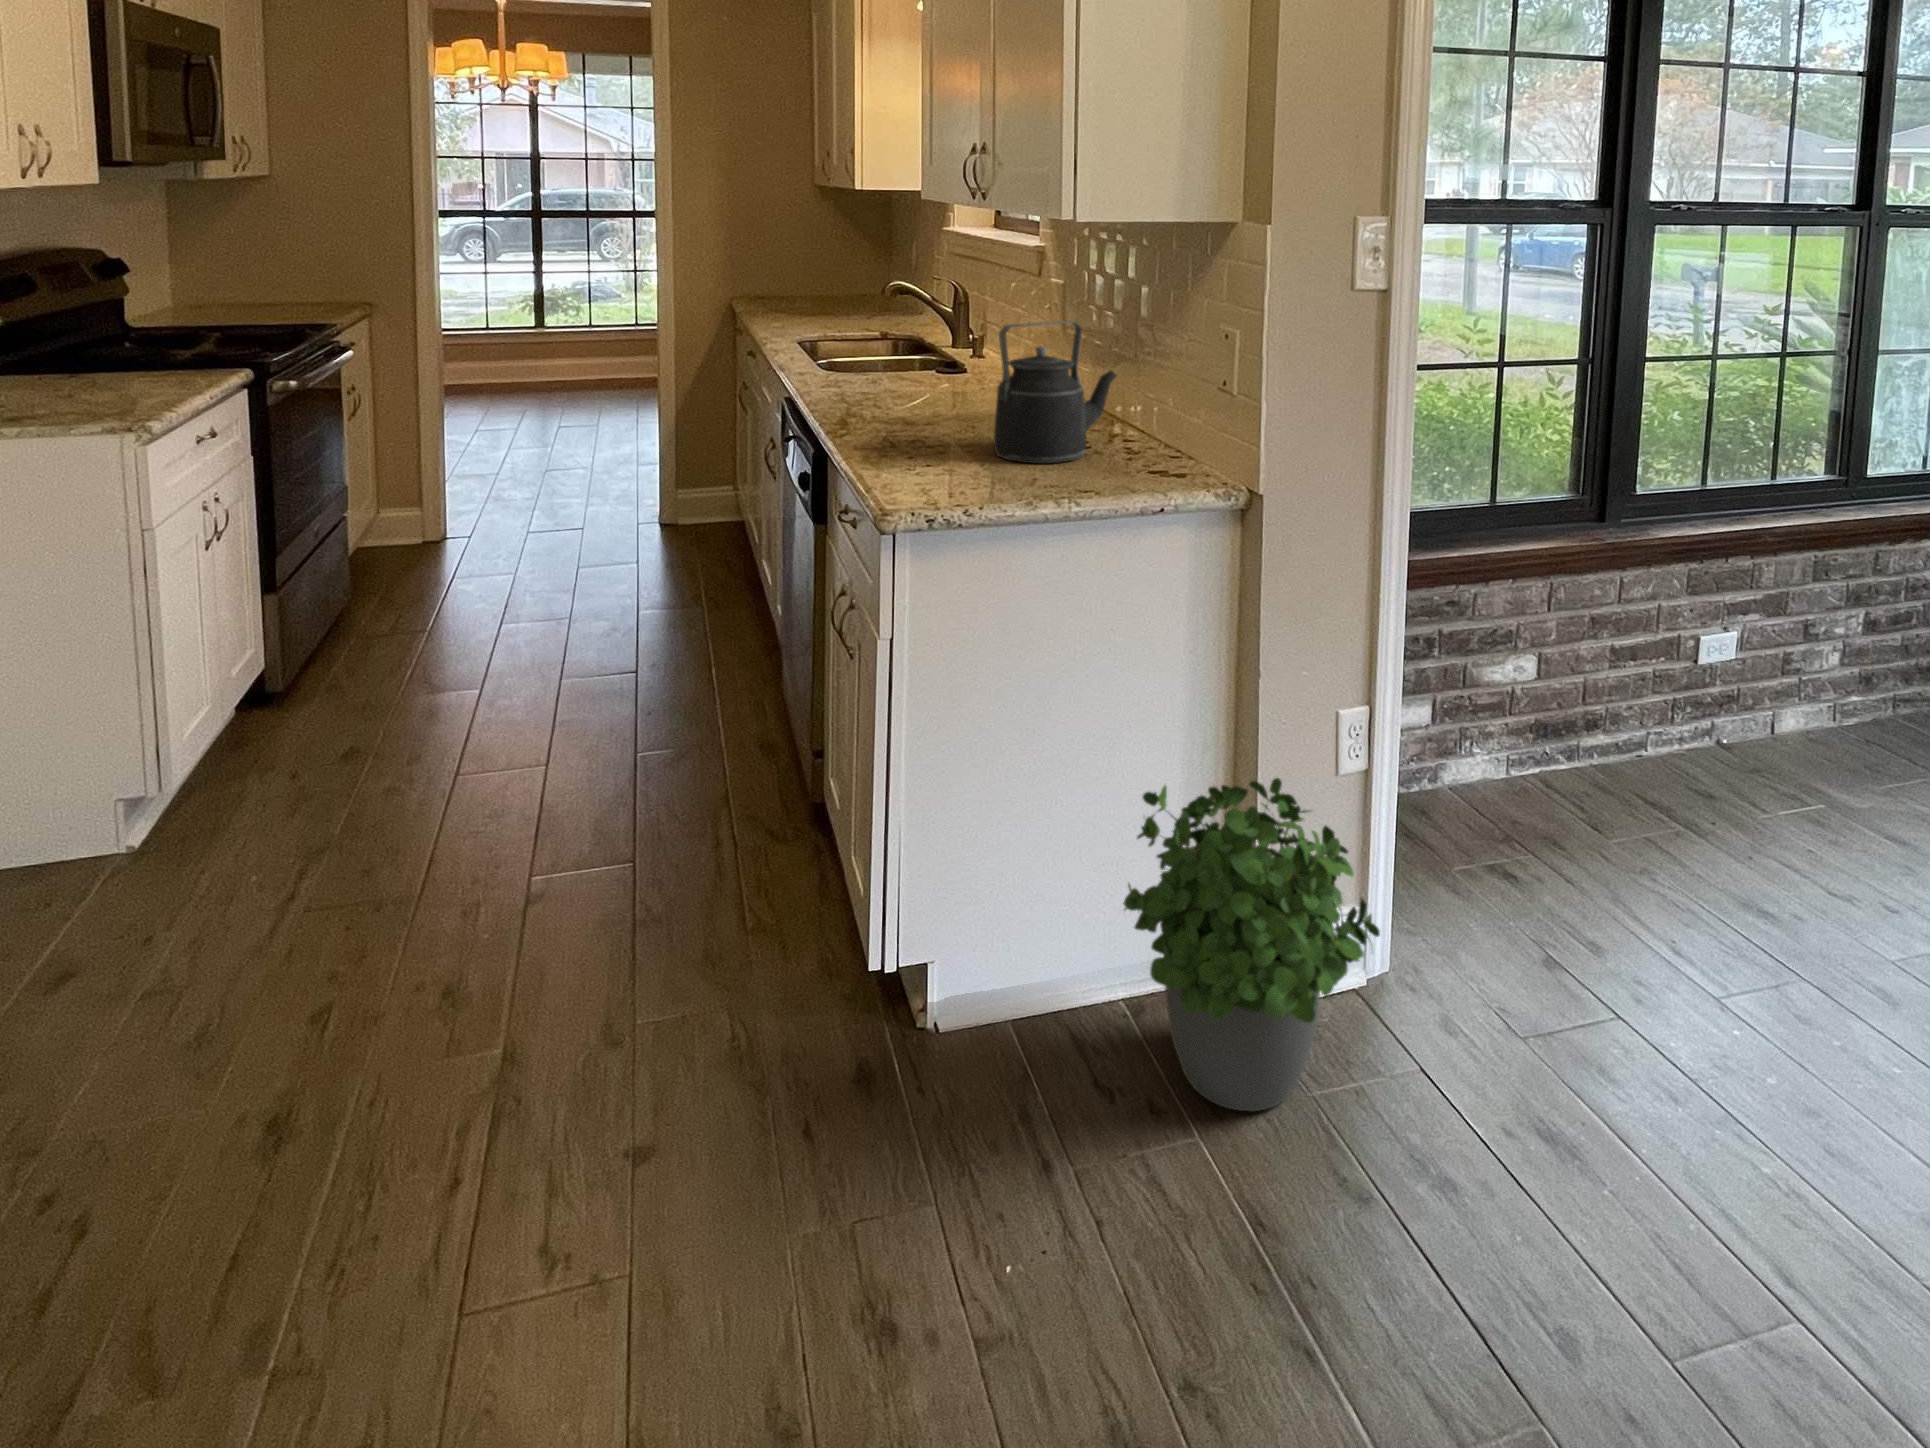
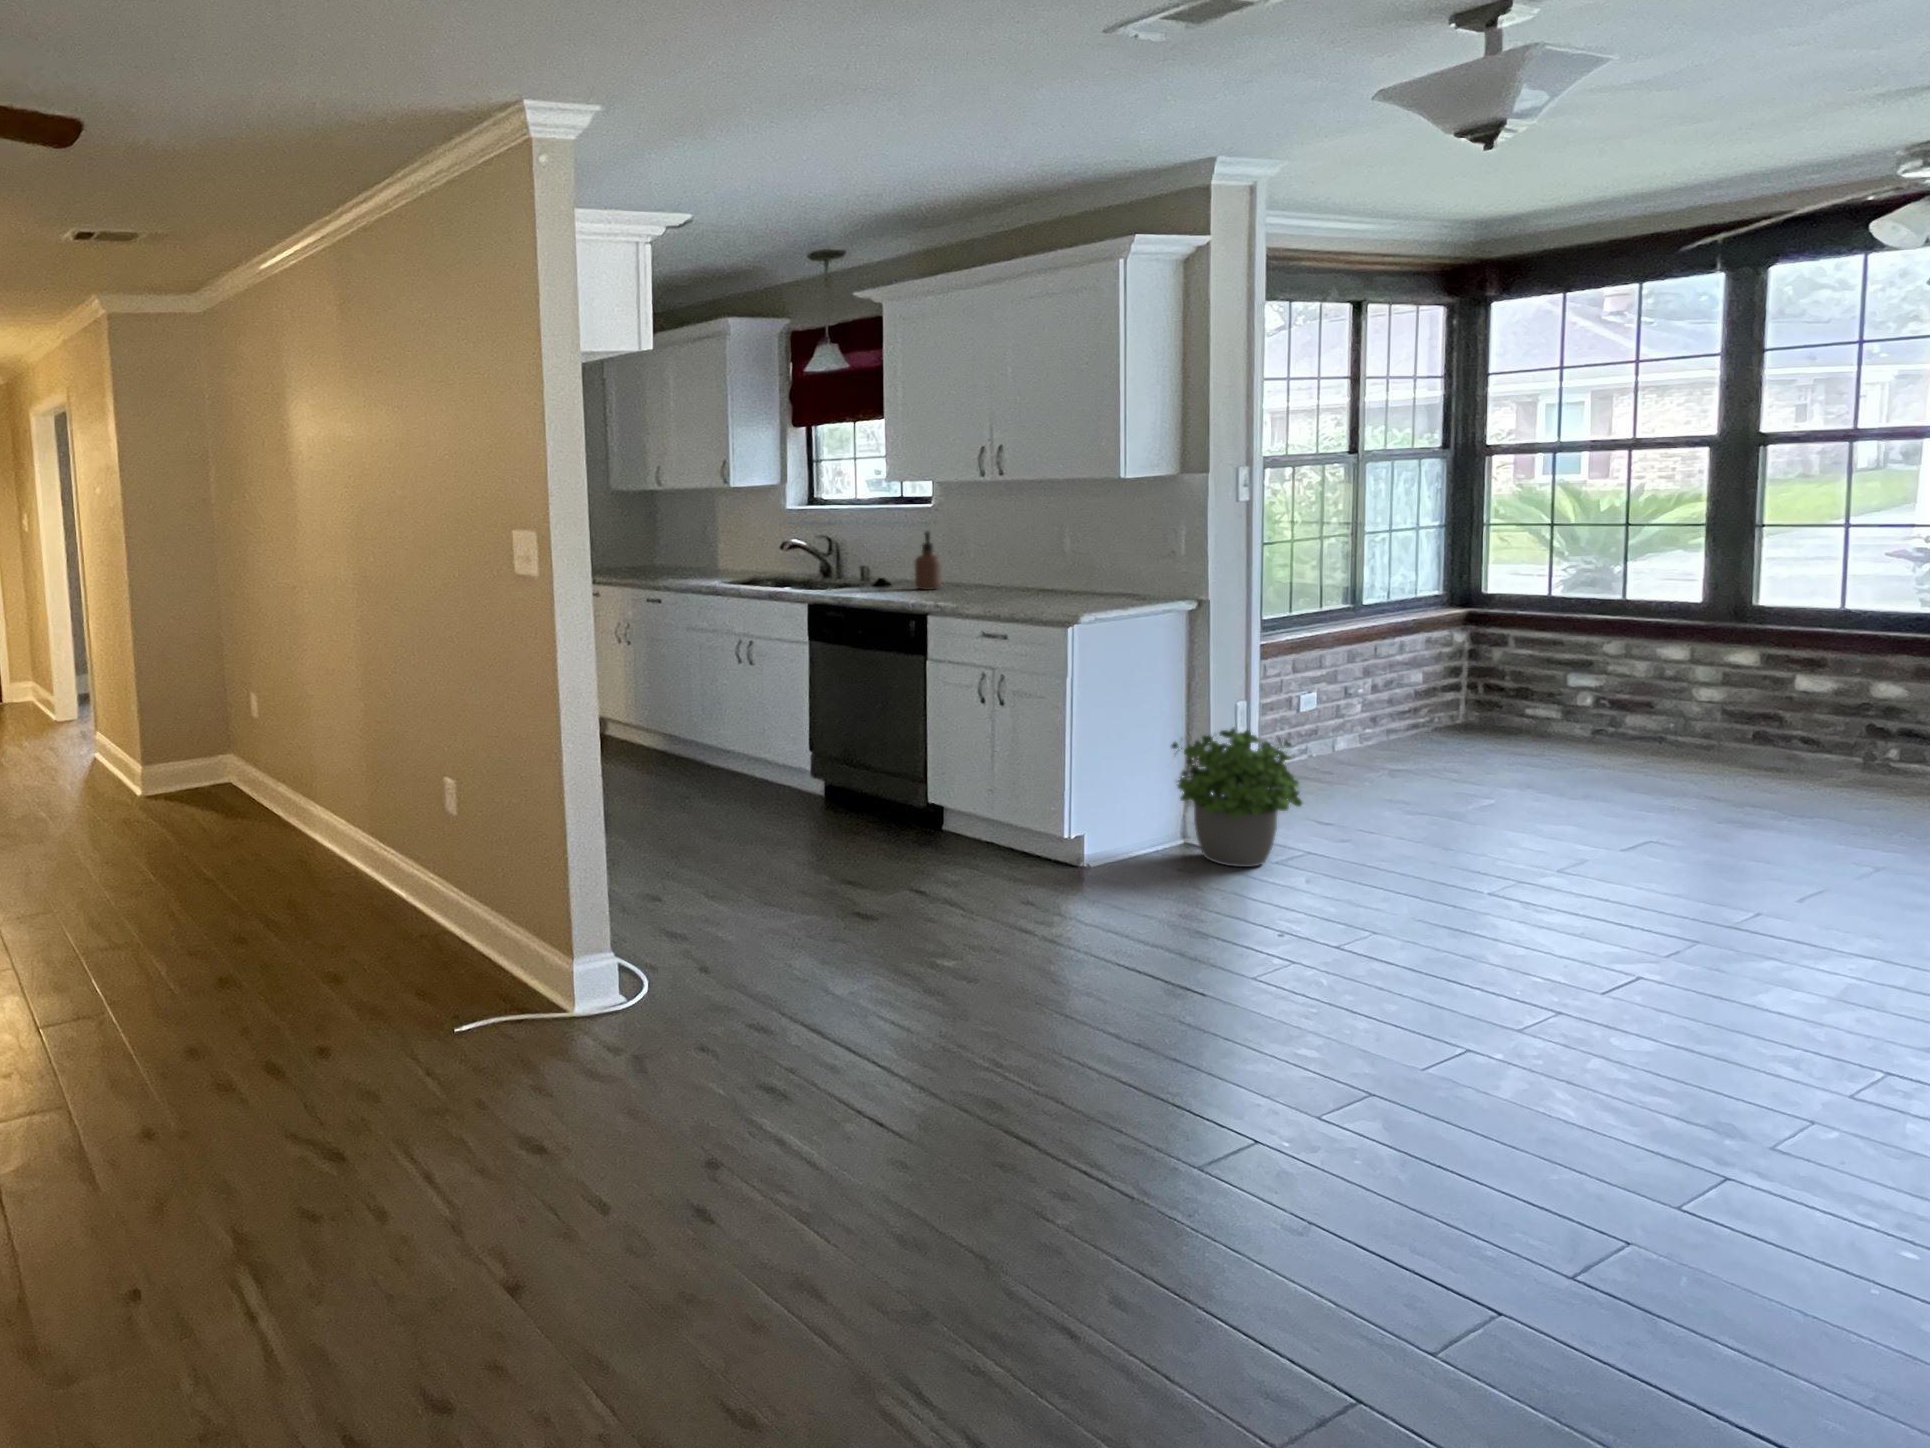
soap dispenser: none [927,296,971,399] -> present [914,532,942,590]
kettle: present [994,321,1116,463] -> none [1035,531,1089,601]

